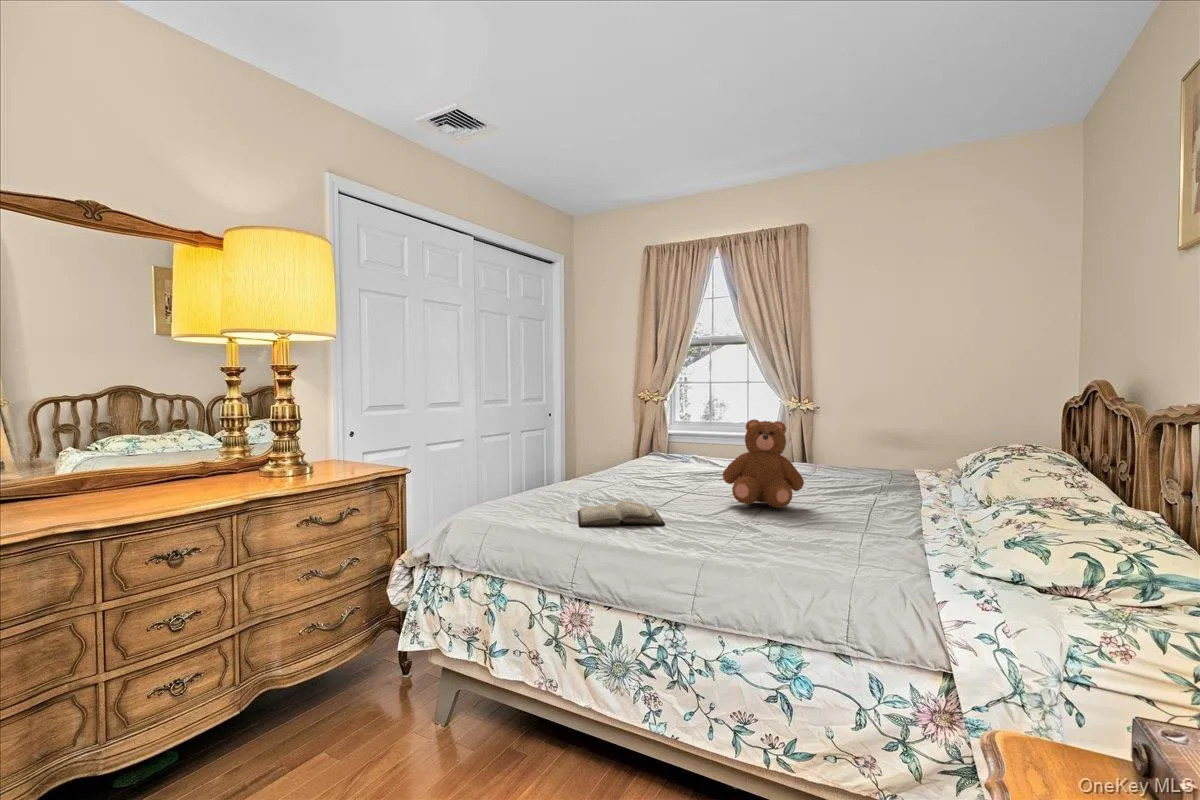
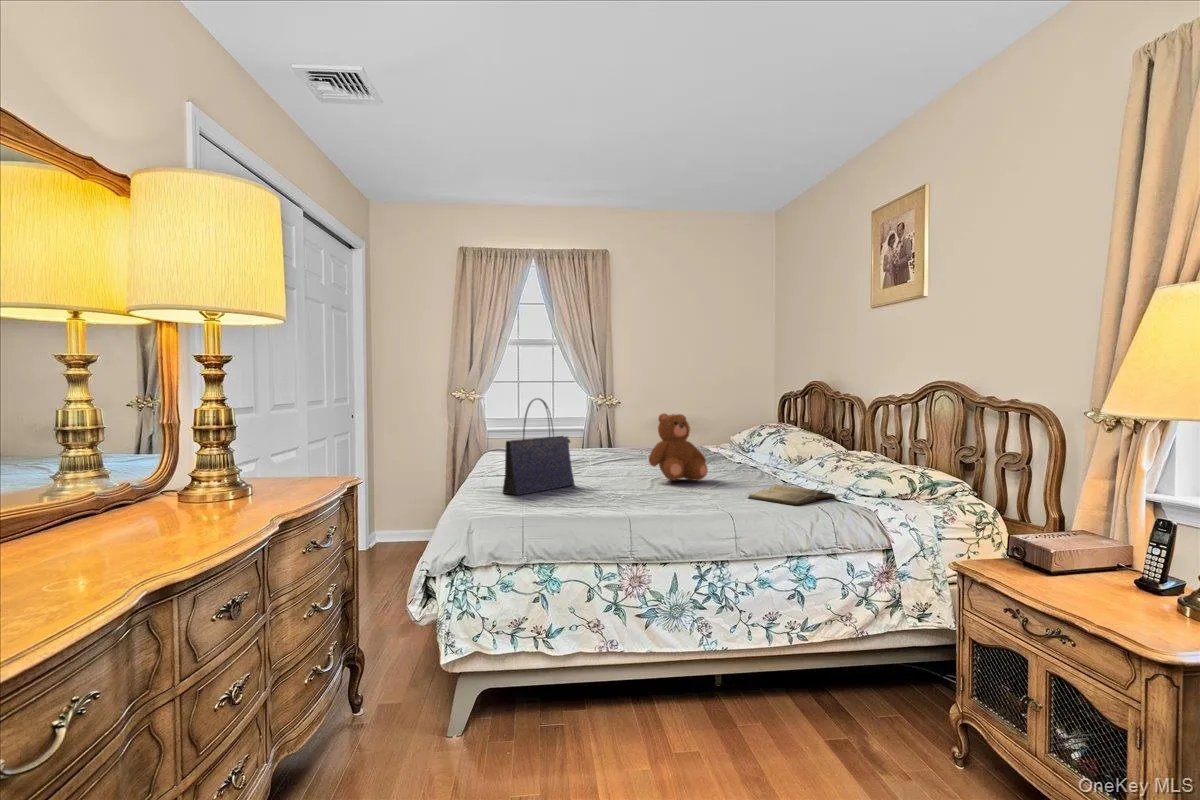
tote bag: none [550,399,640,499] -> present [502,398,574,495]
diary: present [578,501,665,526] -> present [748,485,836,506]

